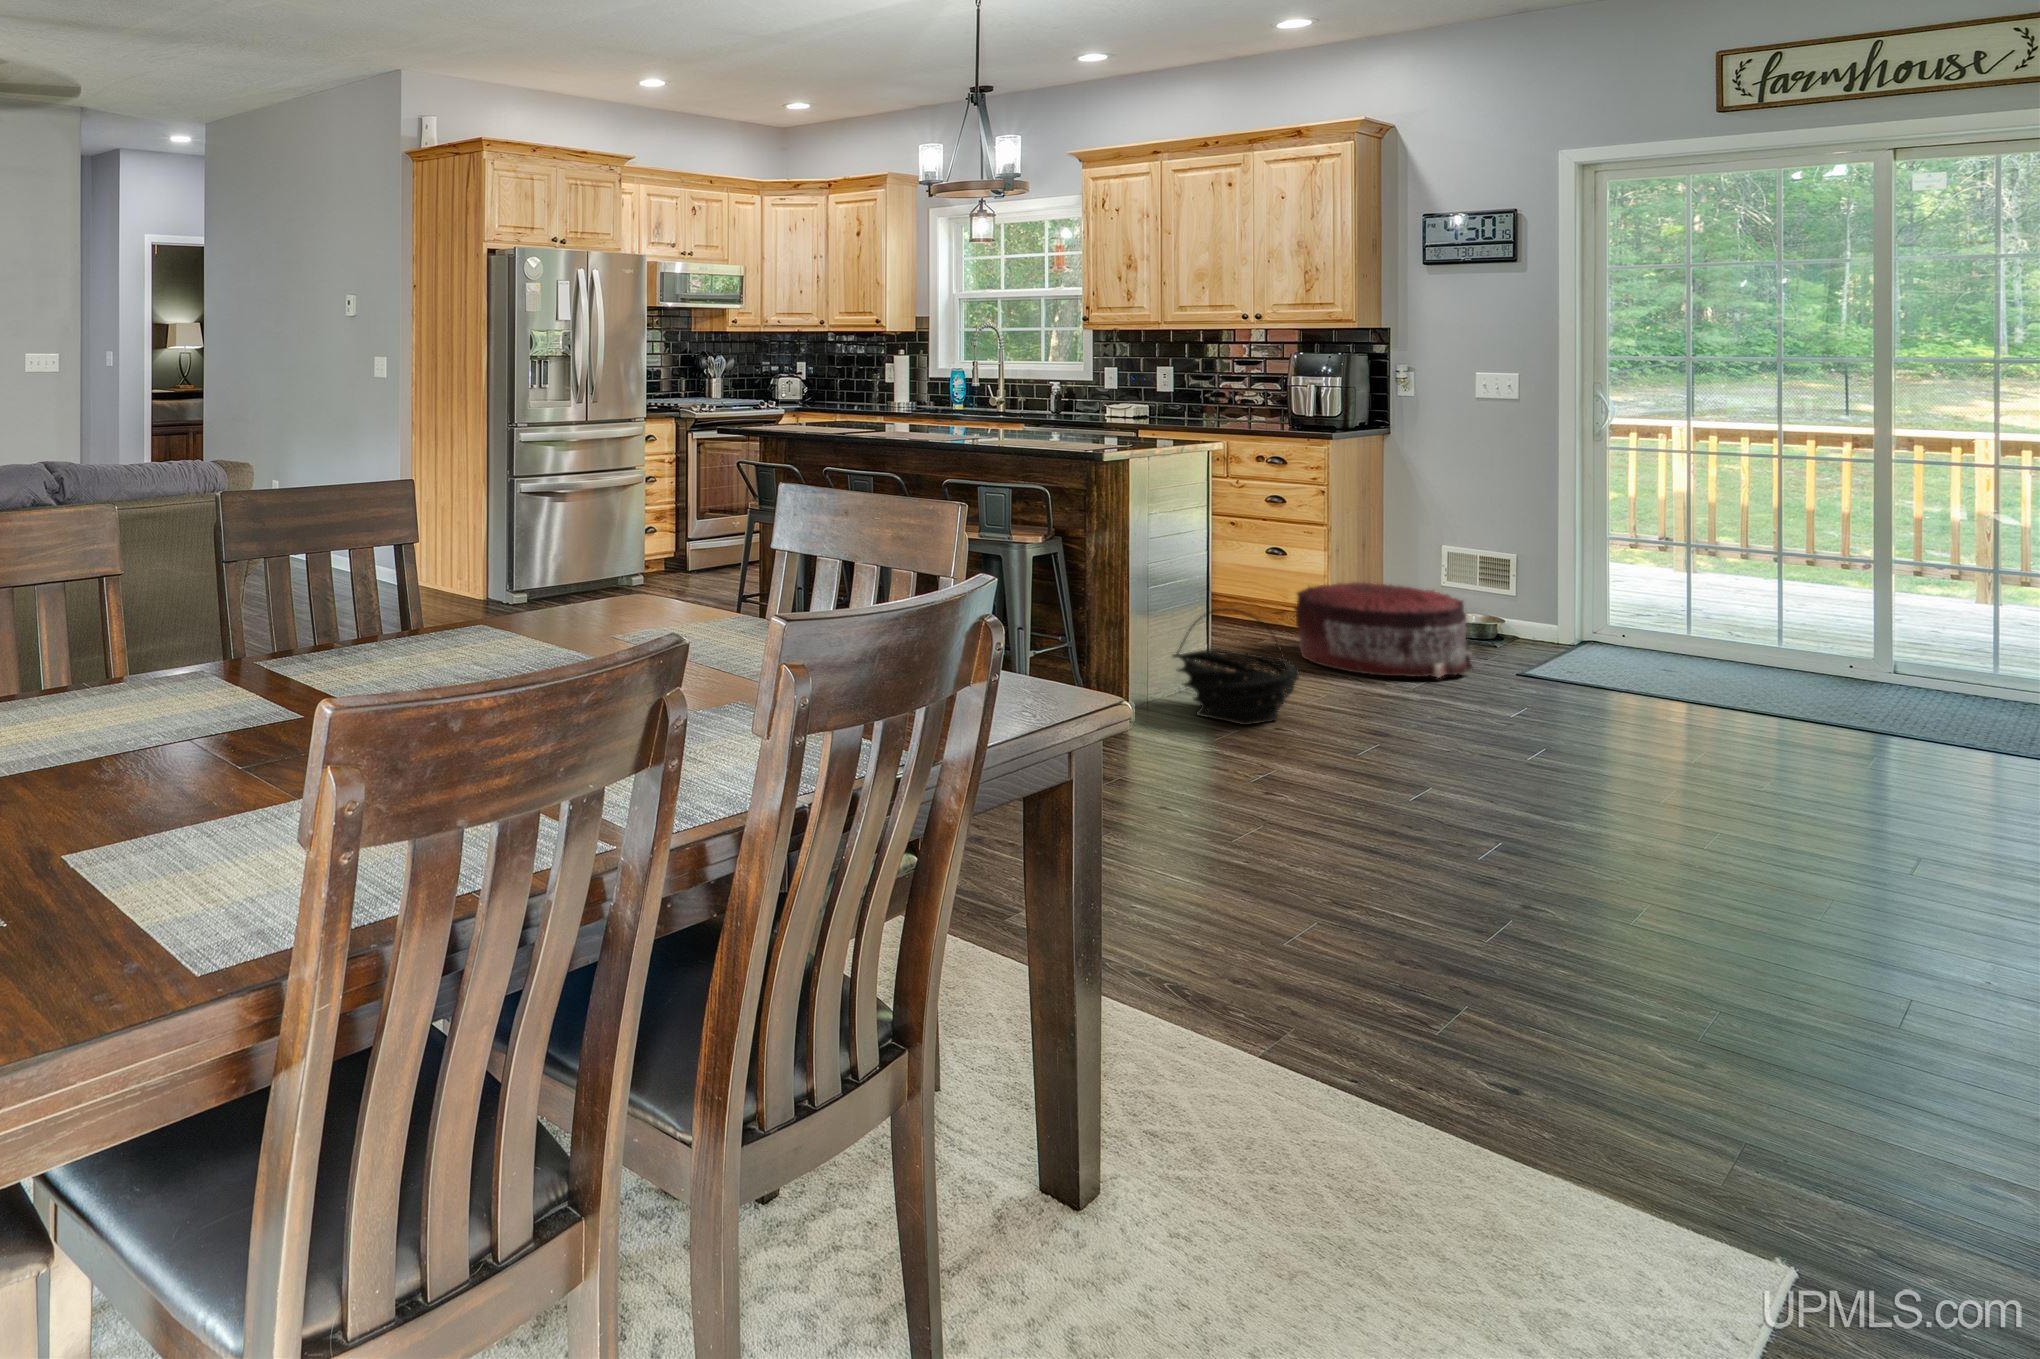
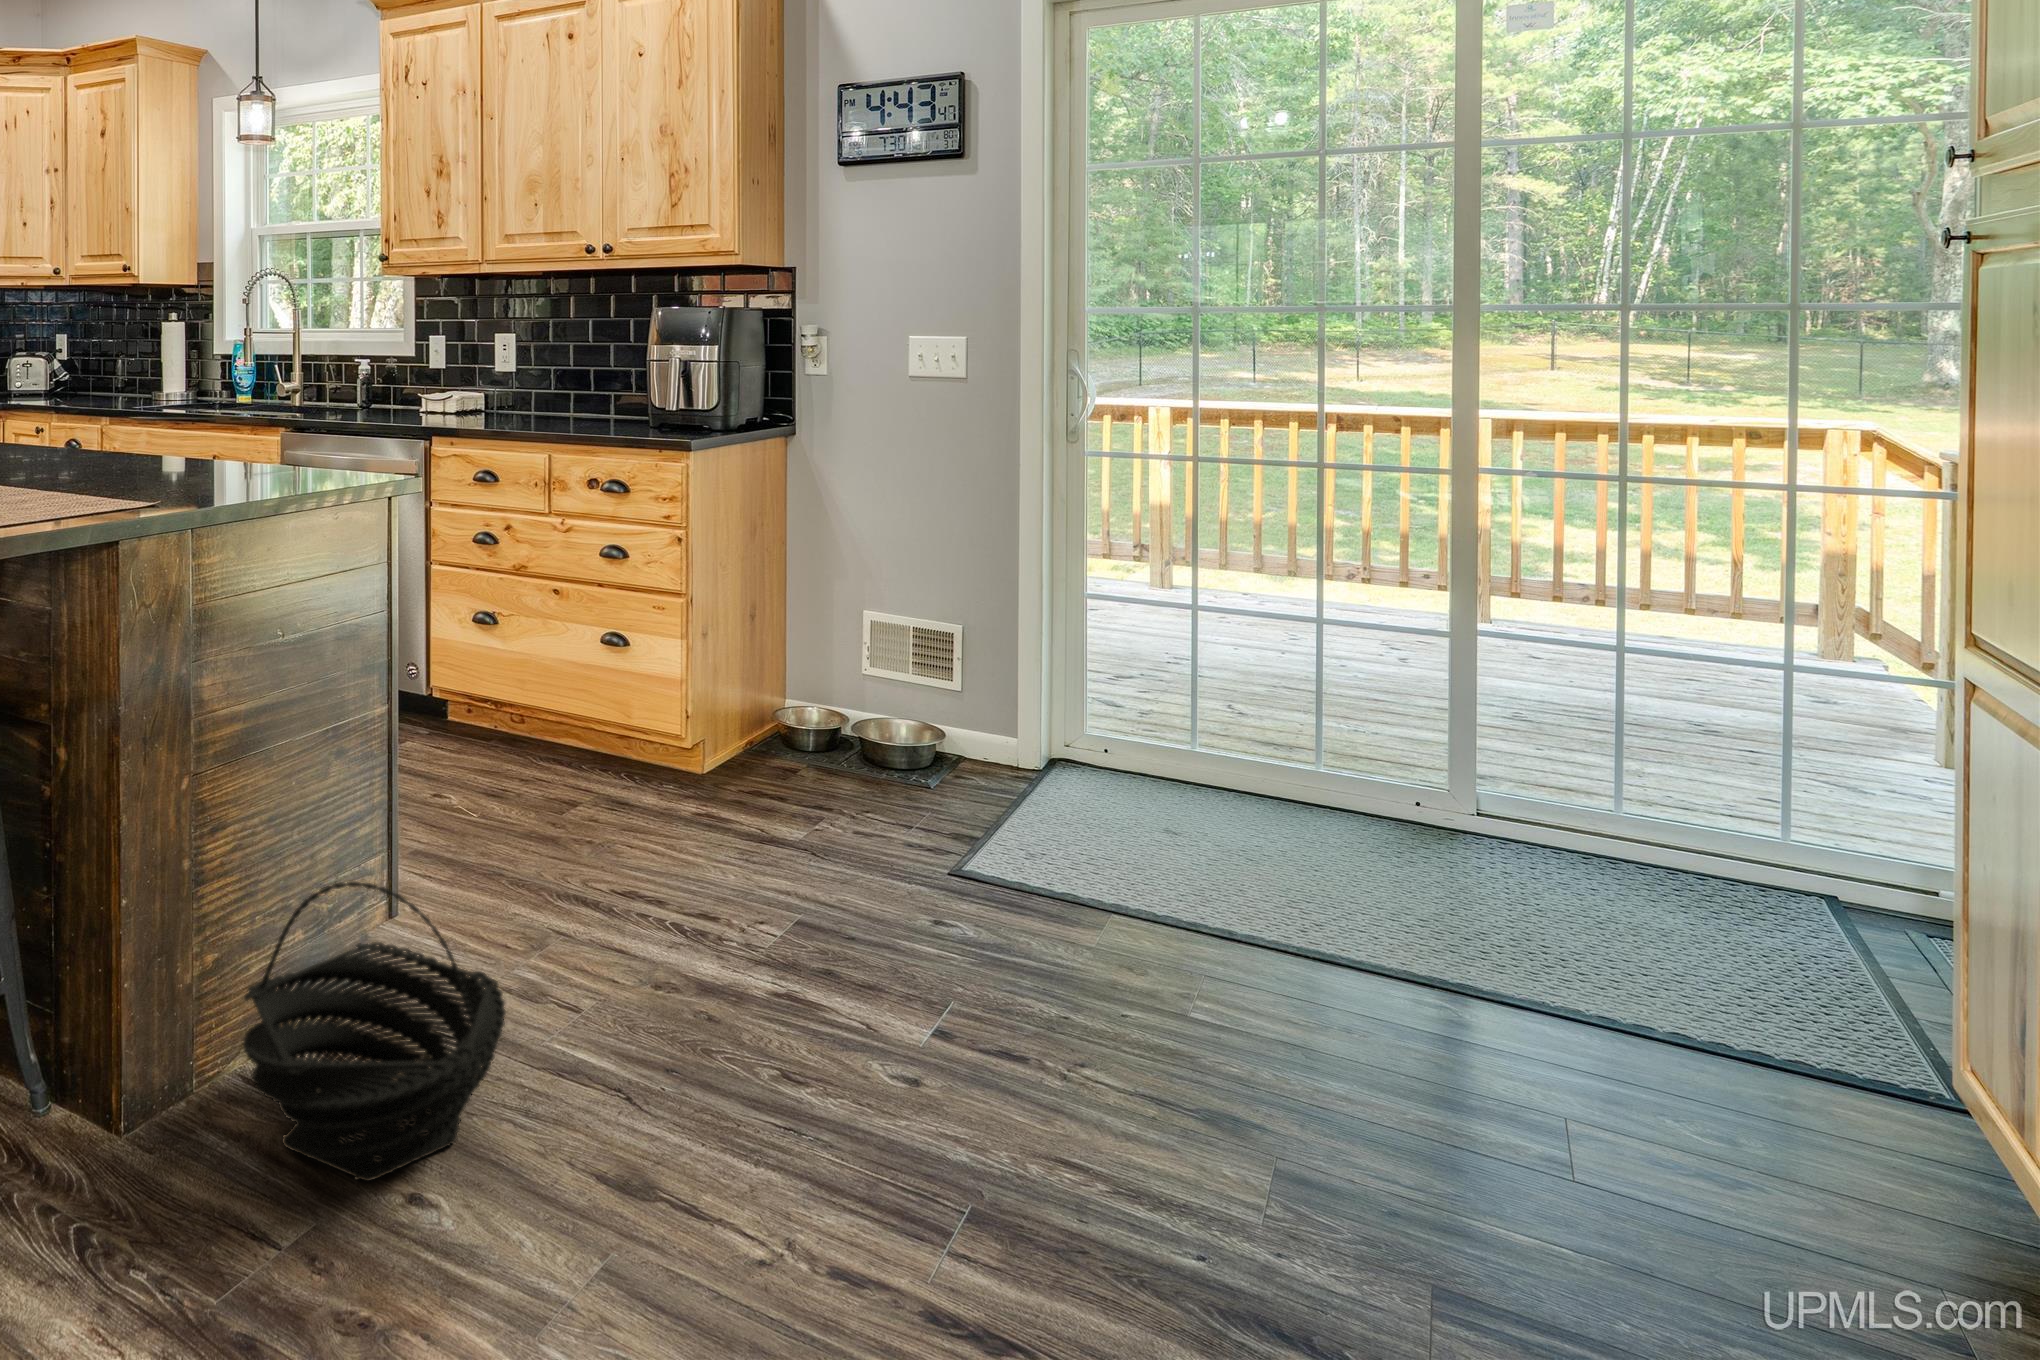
pouf: present [1294,582,1472,677] -> none [607,701,885,914]

